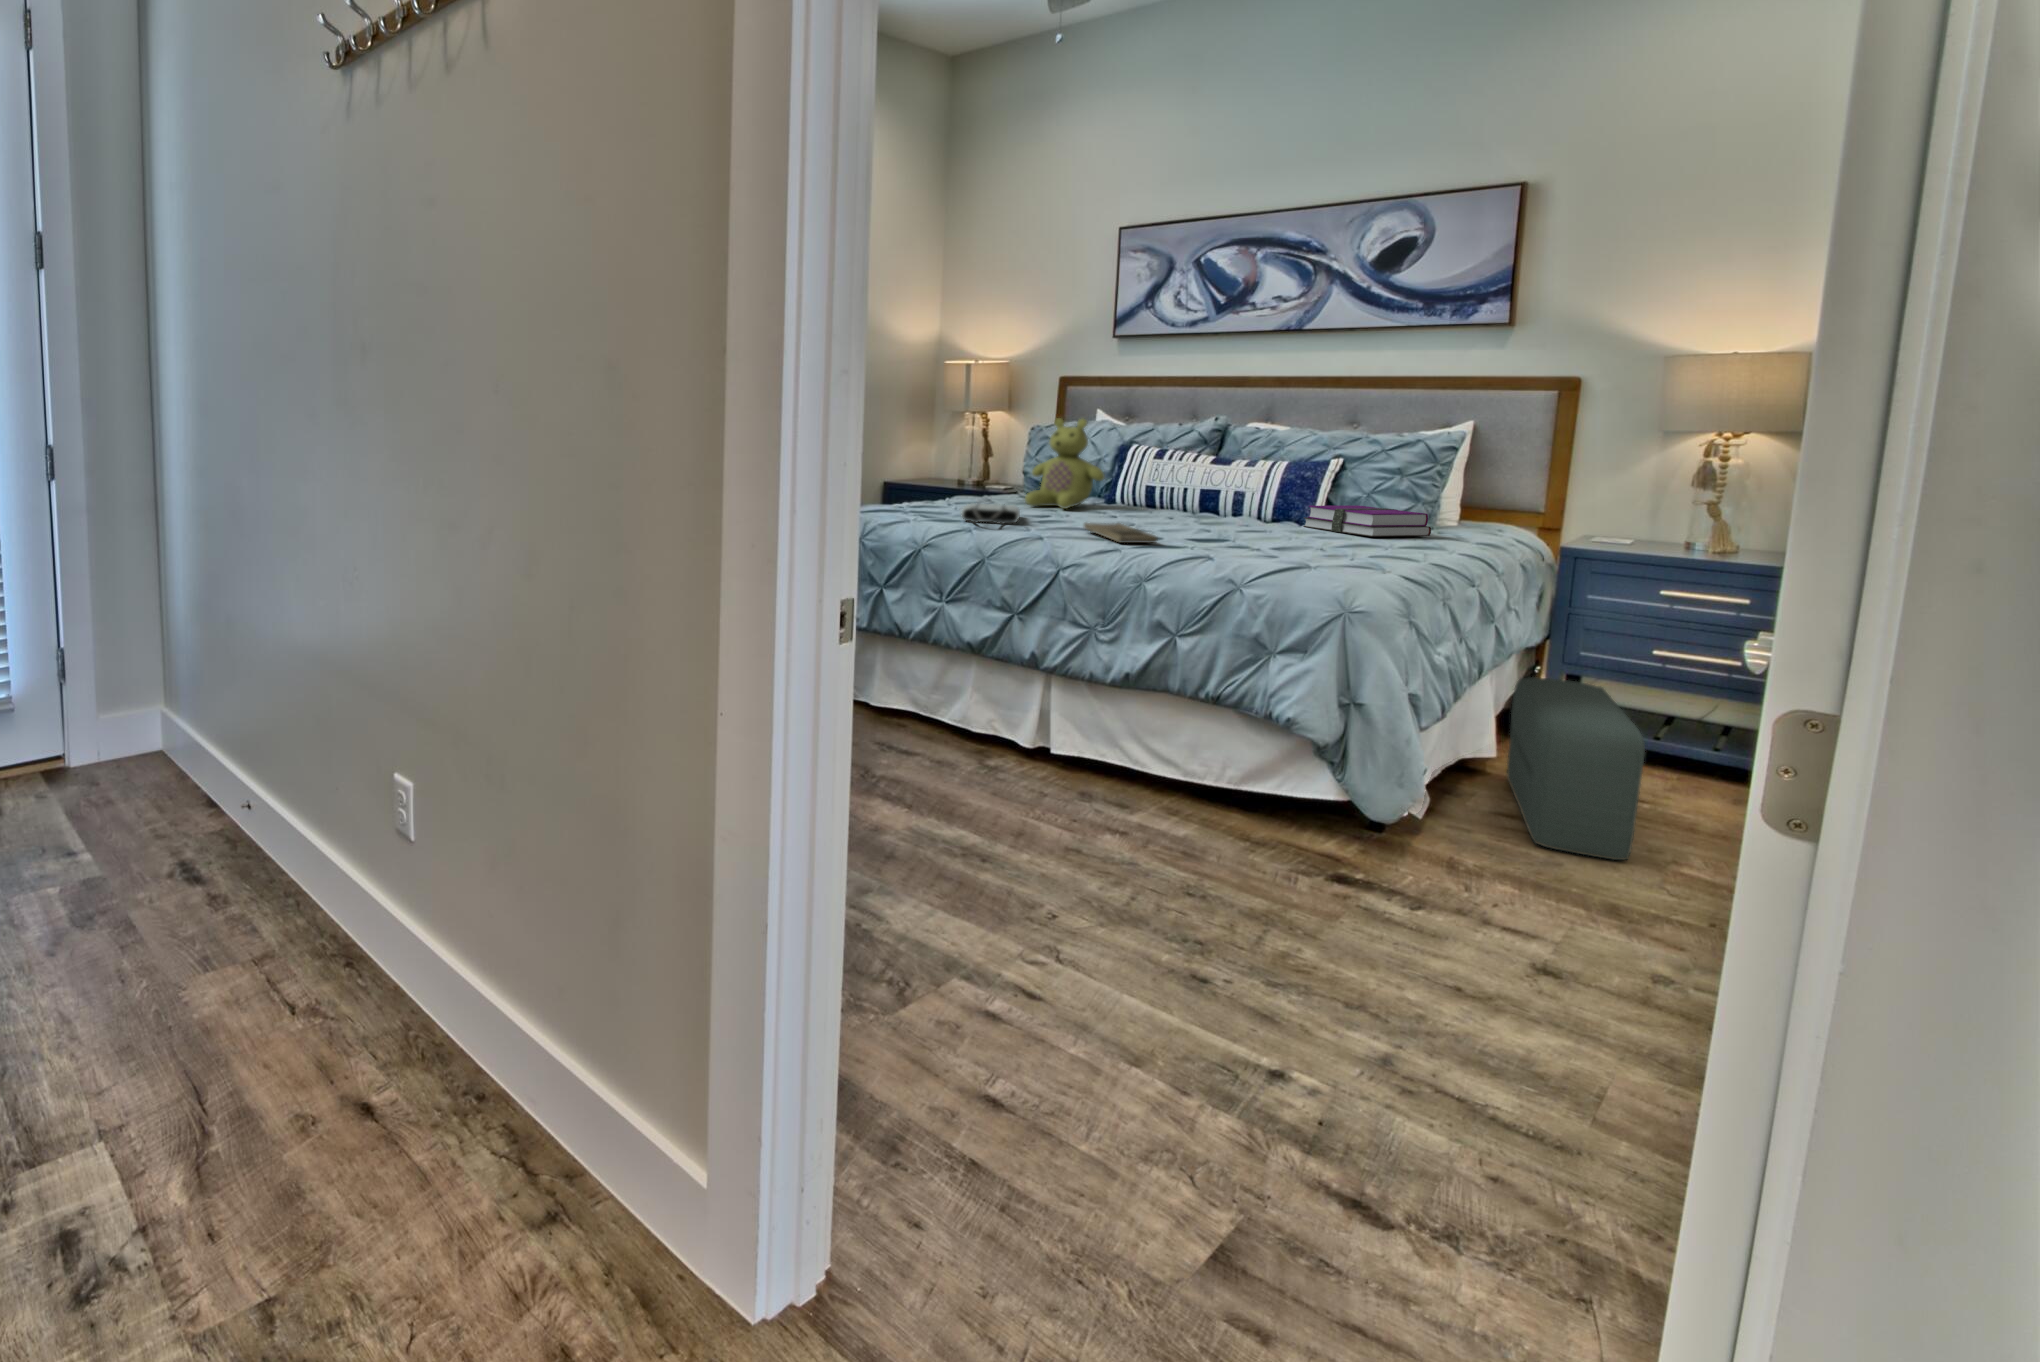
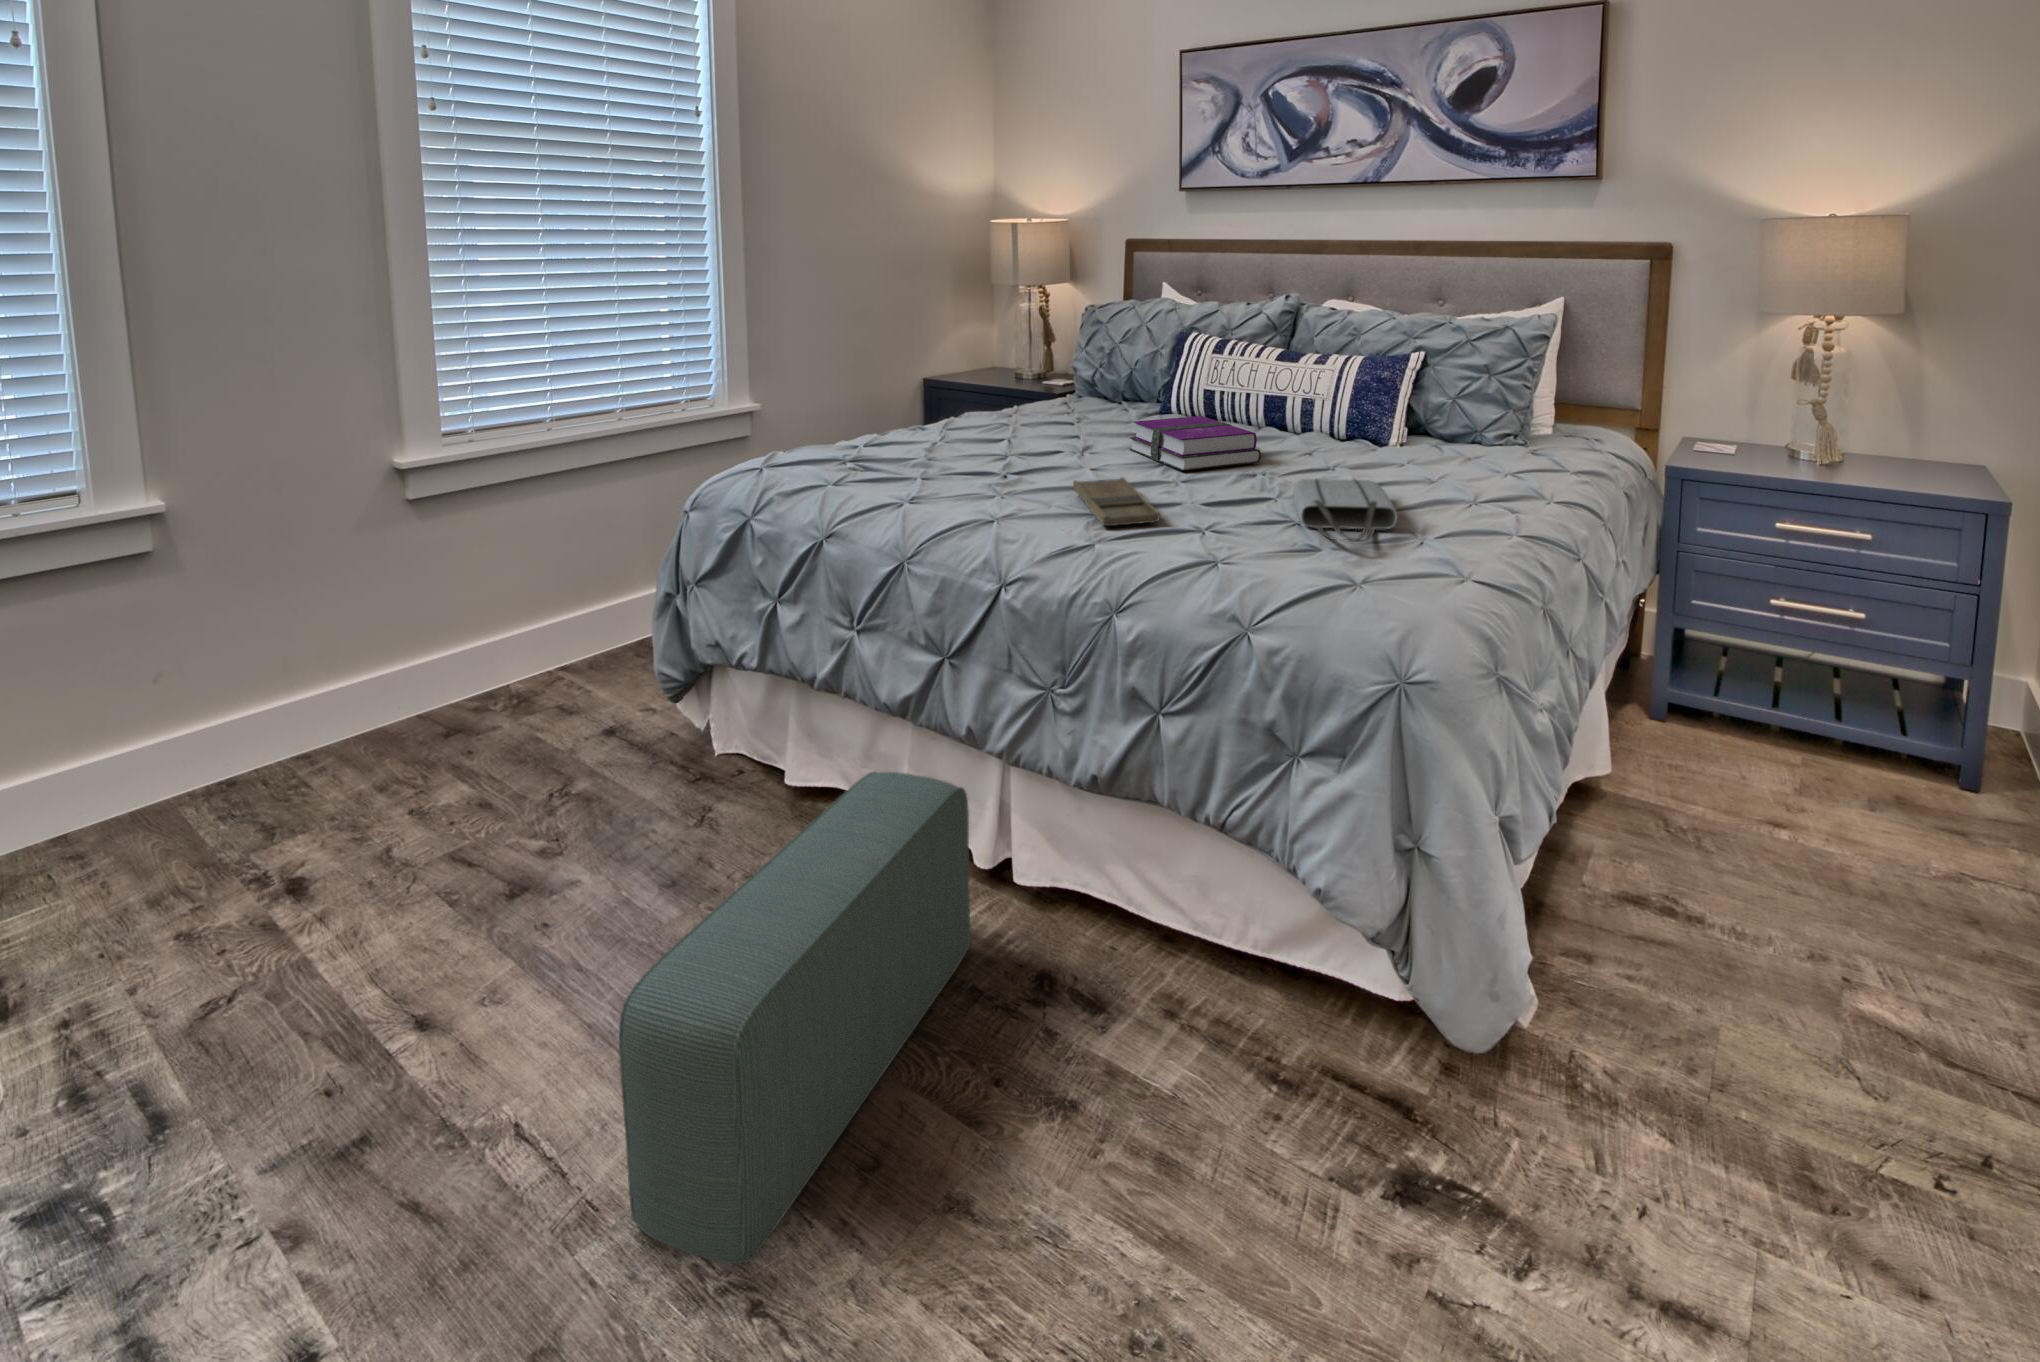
stuffed bear: present [1025,418,1105,509] -> none [1041,304,1142,434]
tote bag: present [962,504,1020,524] -> present [1294,479,1397,542]
hardback book: present [1303,505,1431,537] -> present [1130,416,1261,471]
pouf: present [1507,677,1645,860] -> present [619,772,970,1264]

